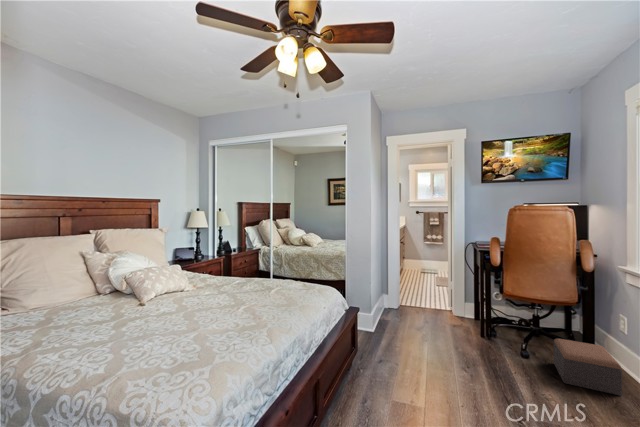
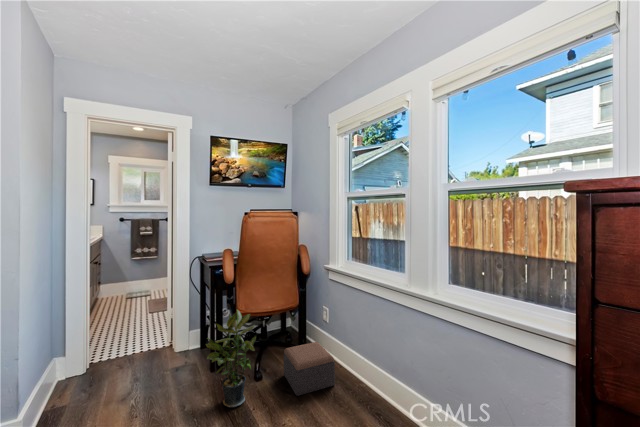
potted plant: none [472,287,520,364] -> present [206,310,256,408]

